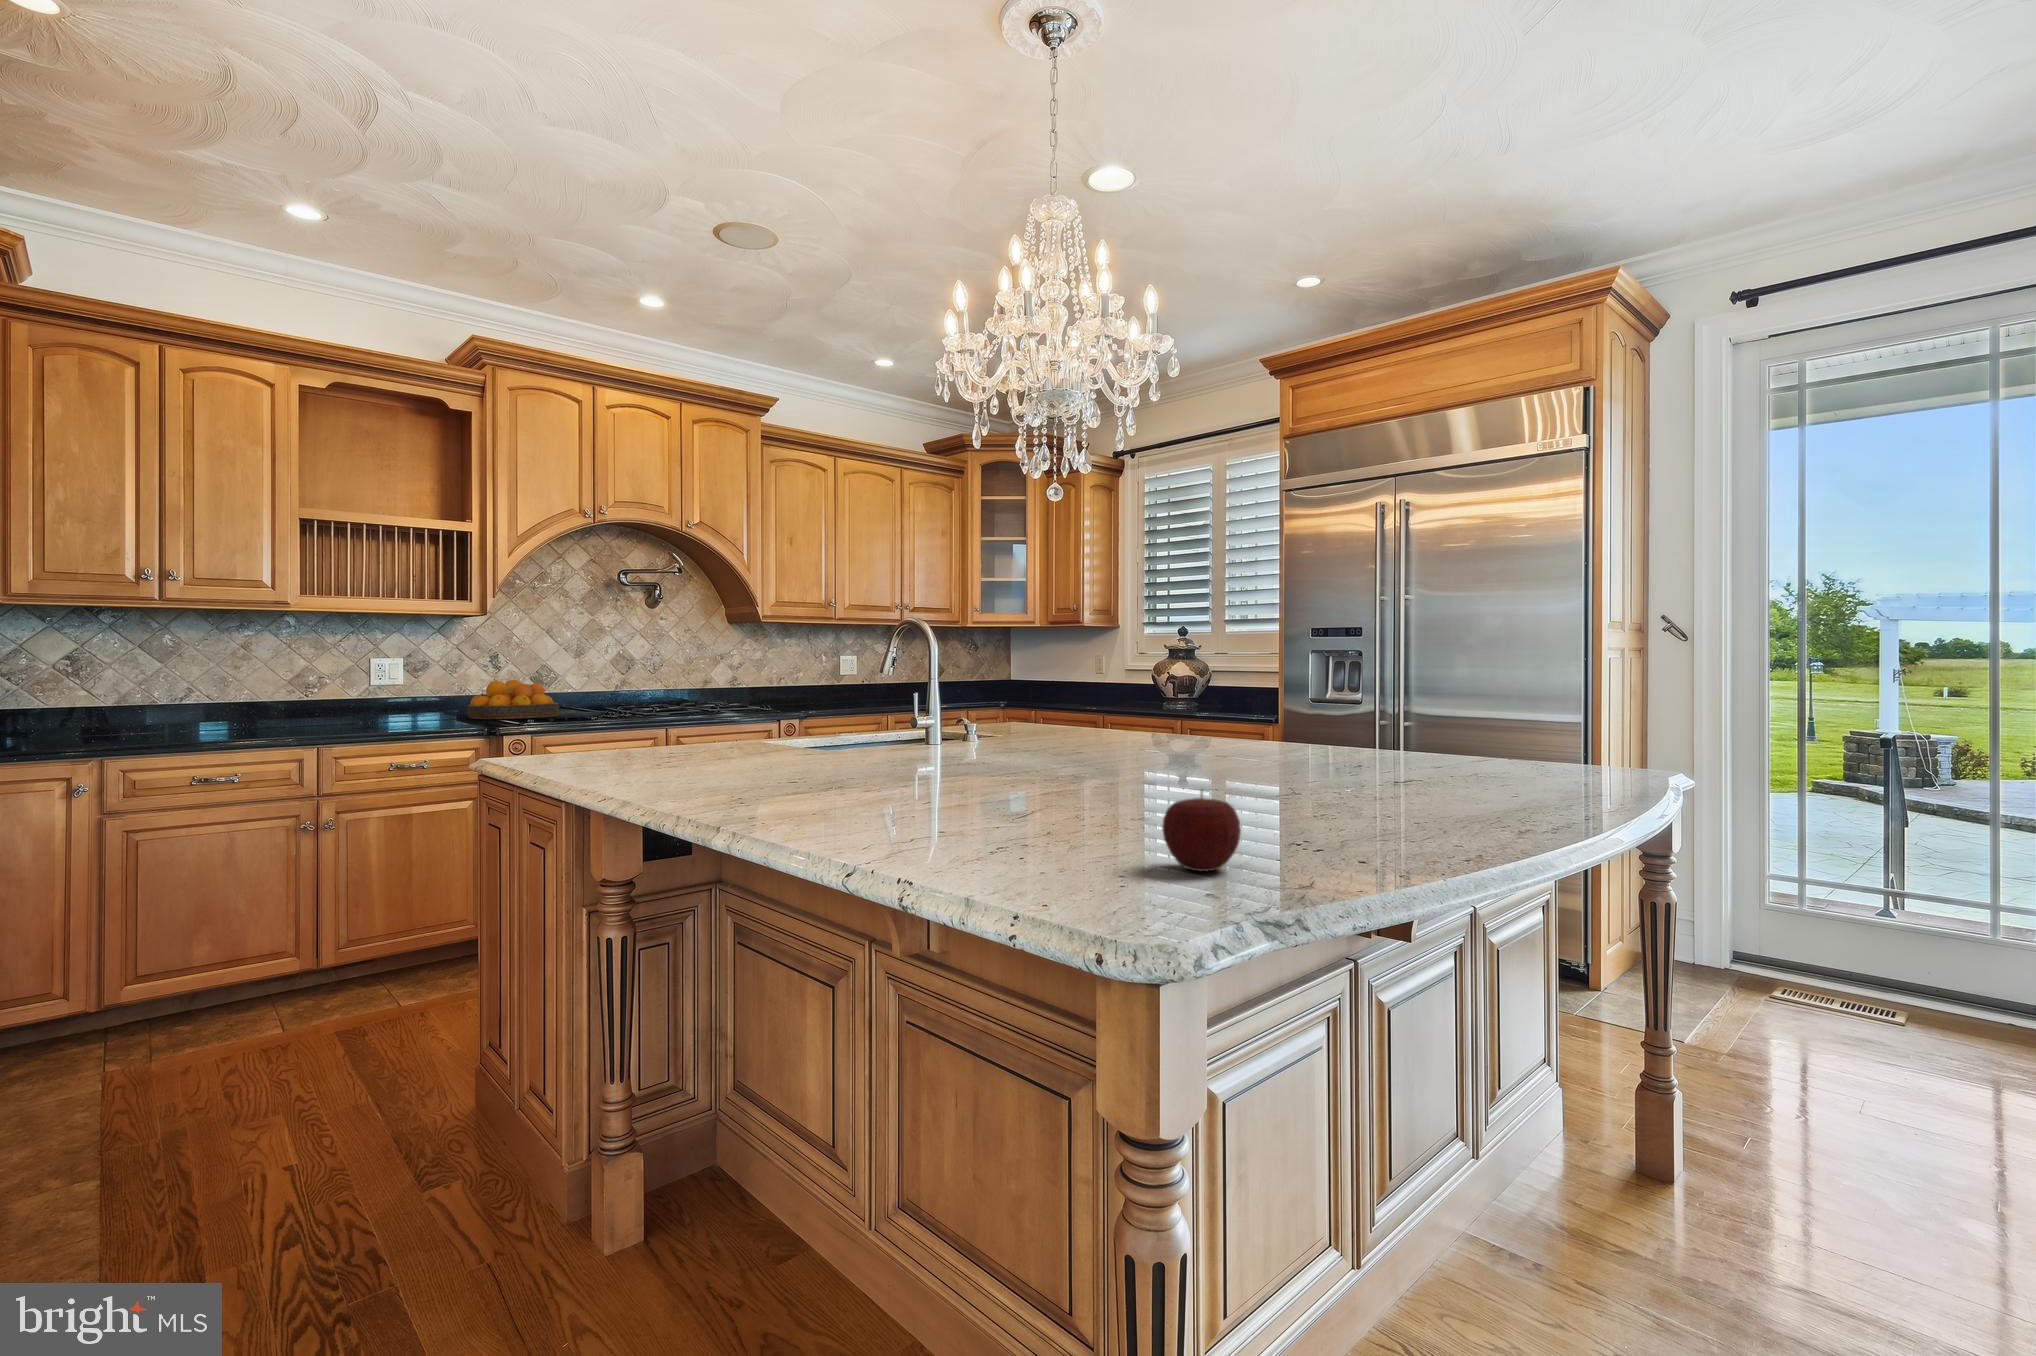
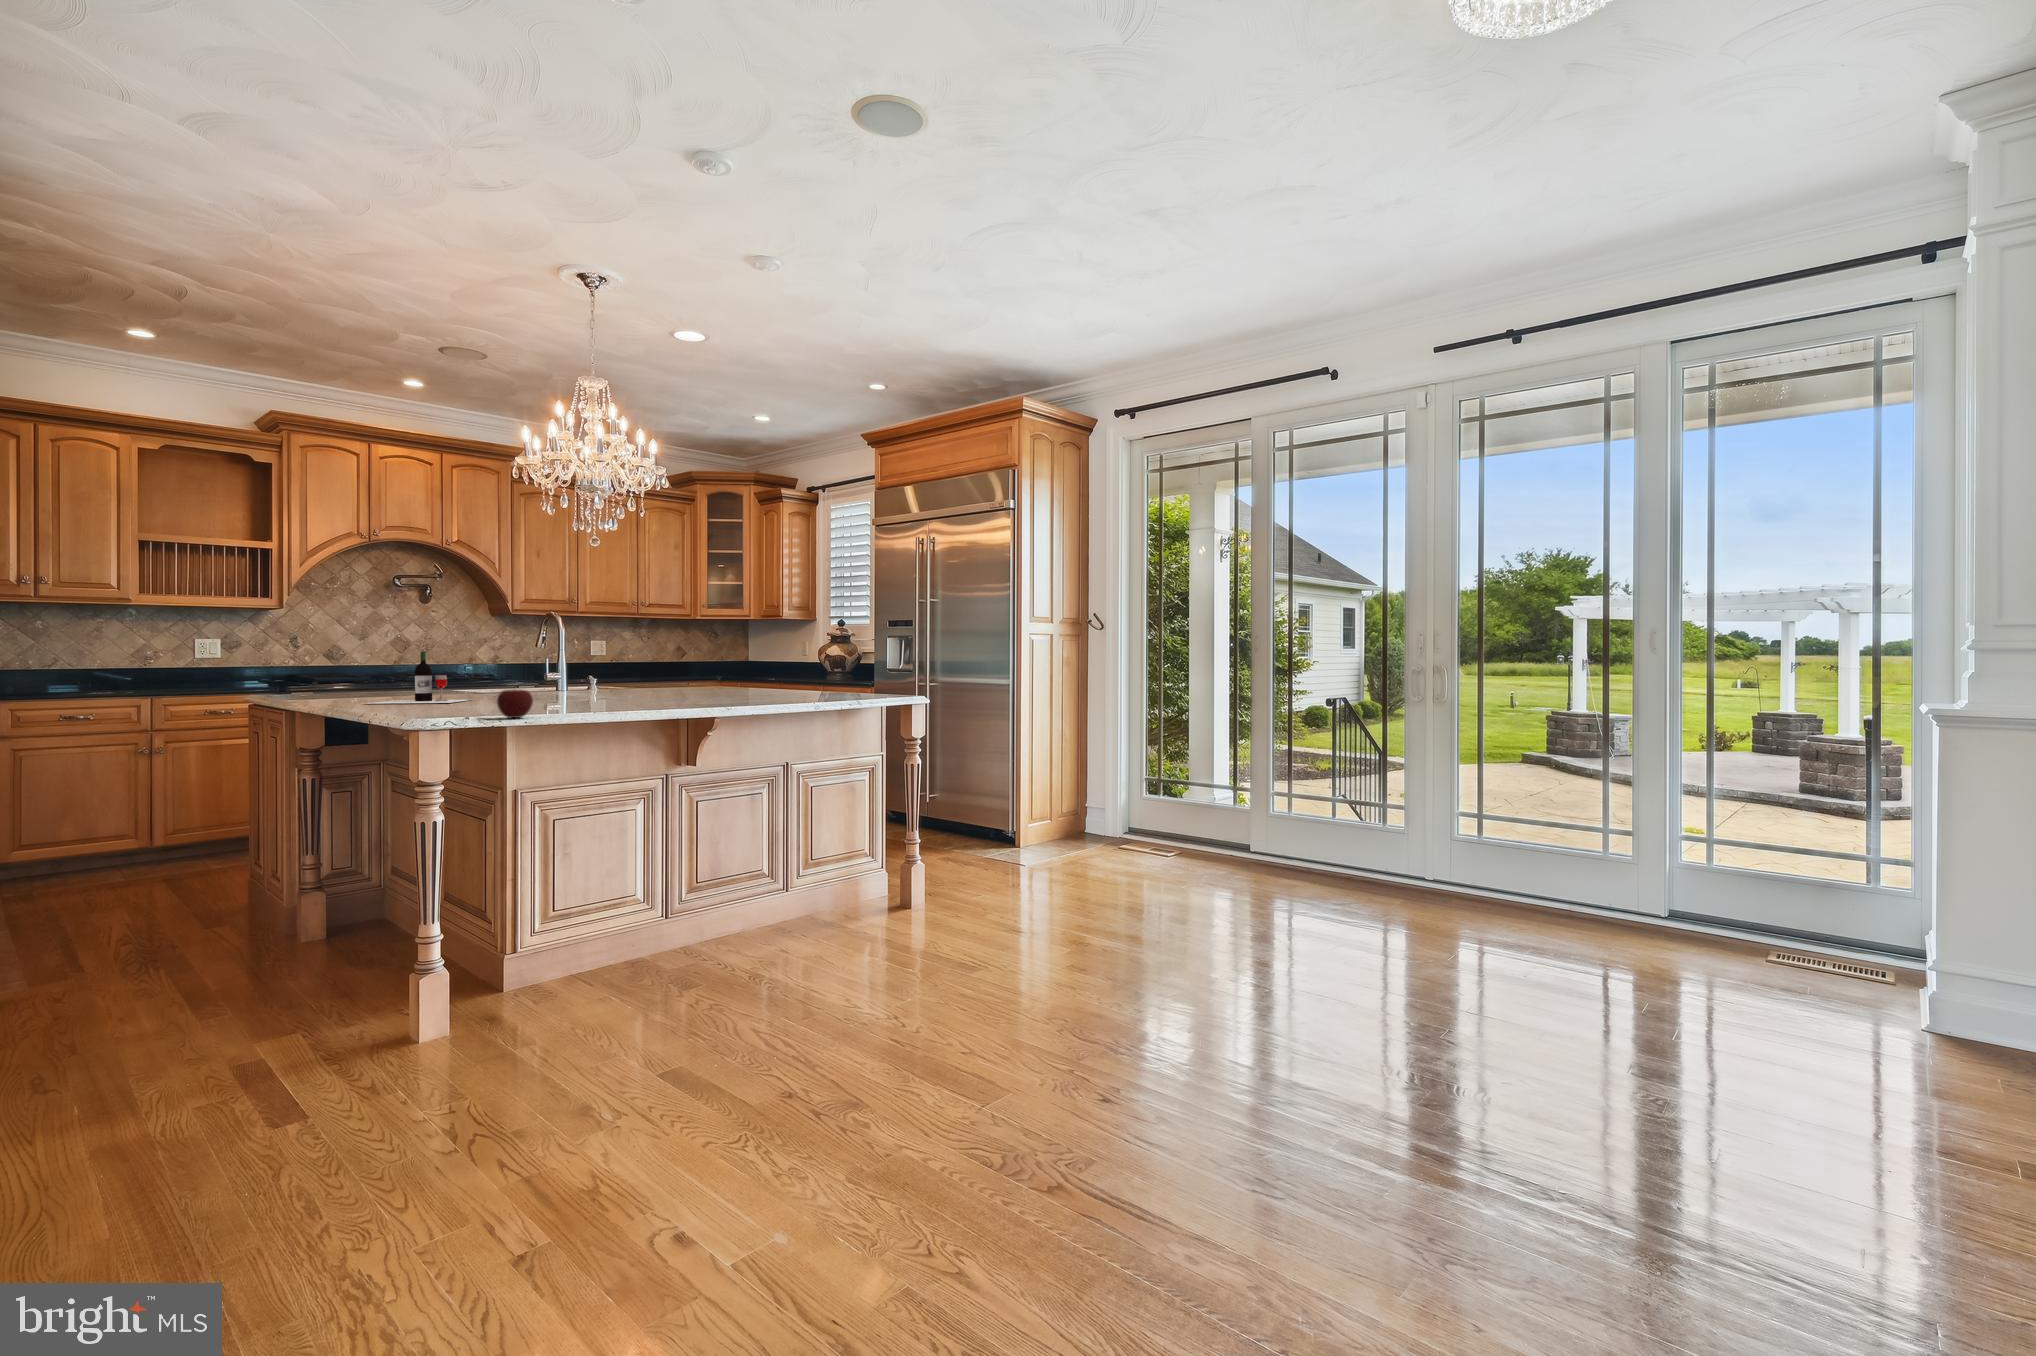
fruit bowl: present [468,680,559,719] -> none [272,655,345,683]
wine bottle: none [707,688,864,788] -> present [367,652,467,704]

